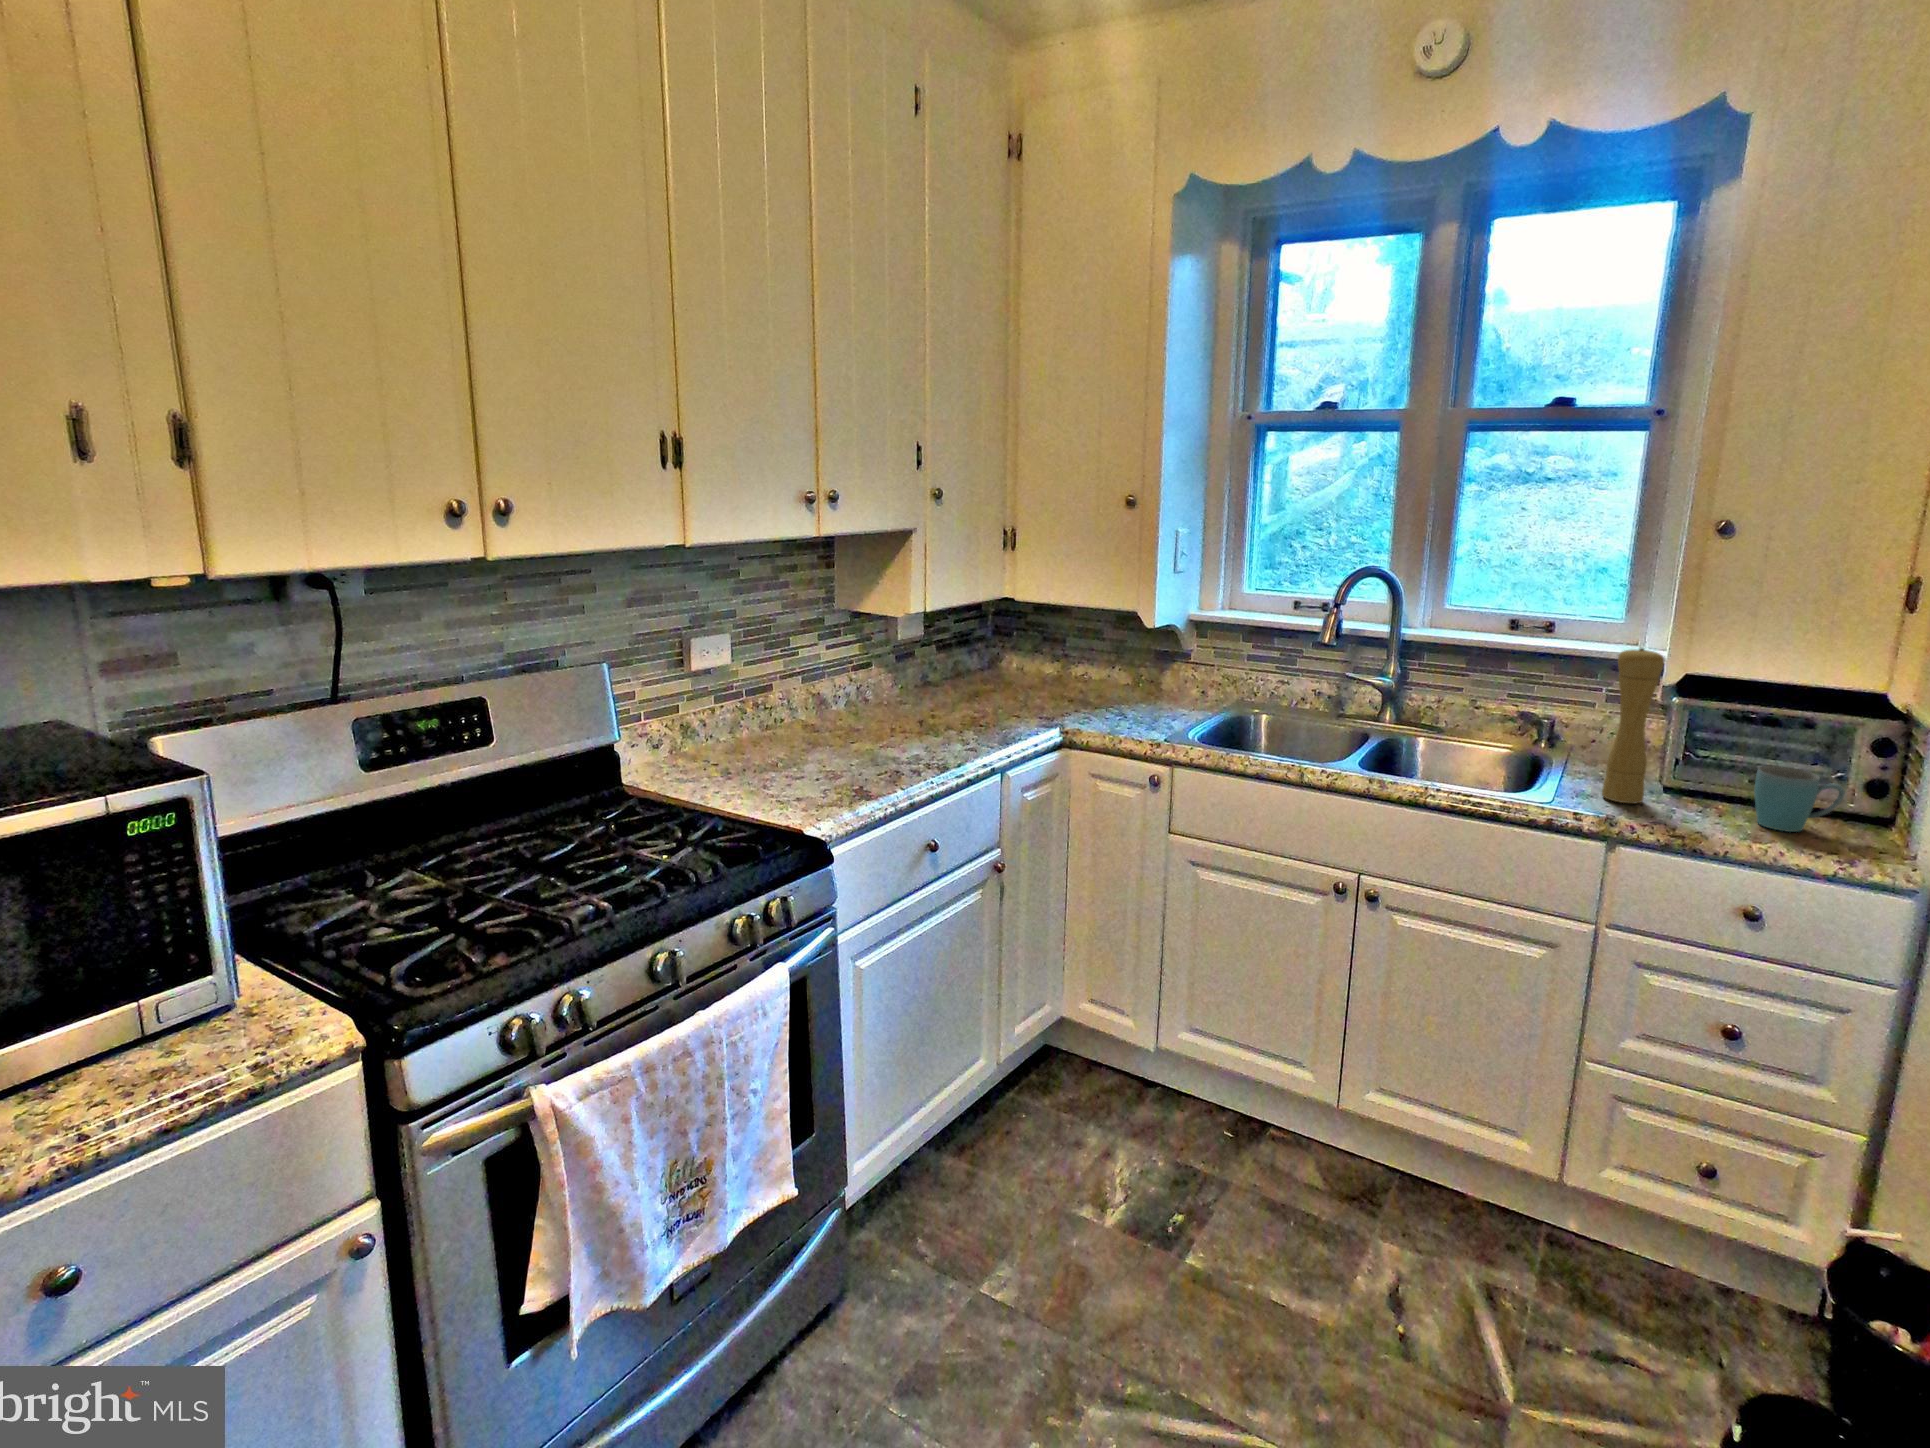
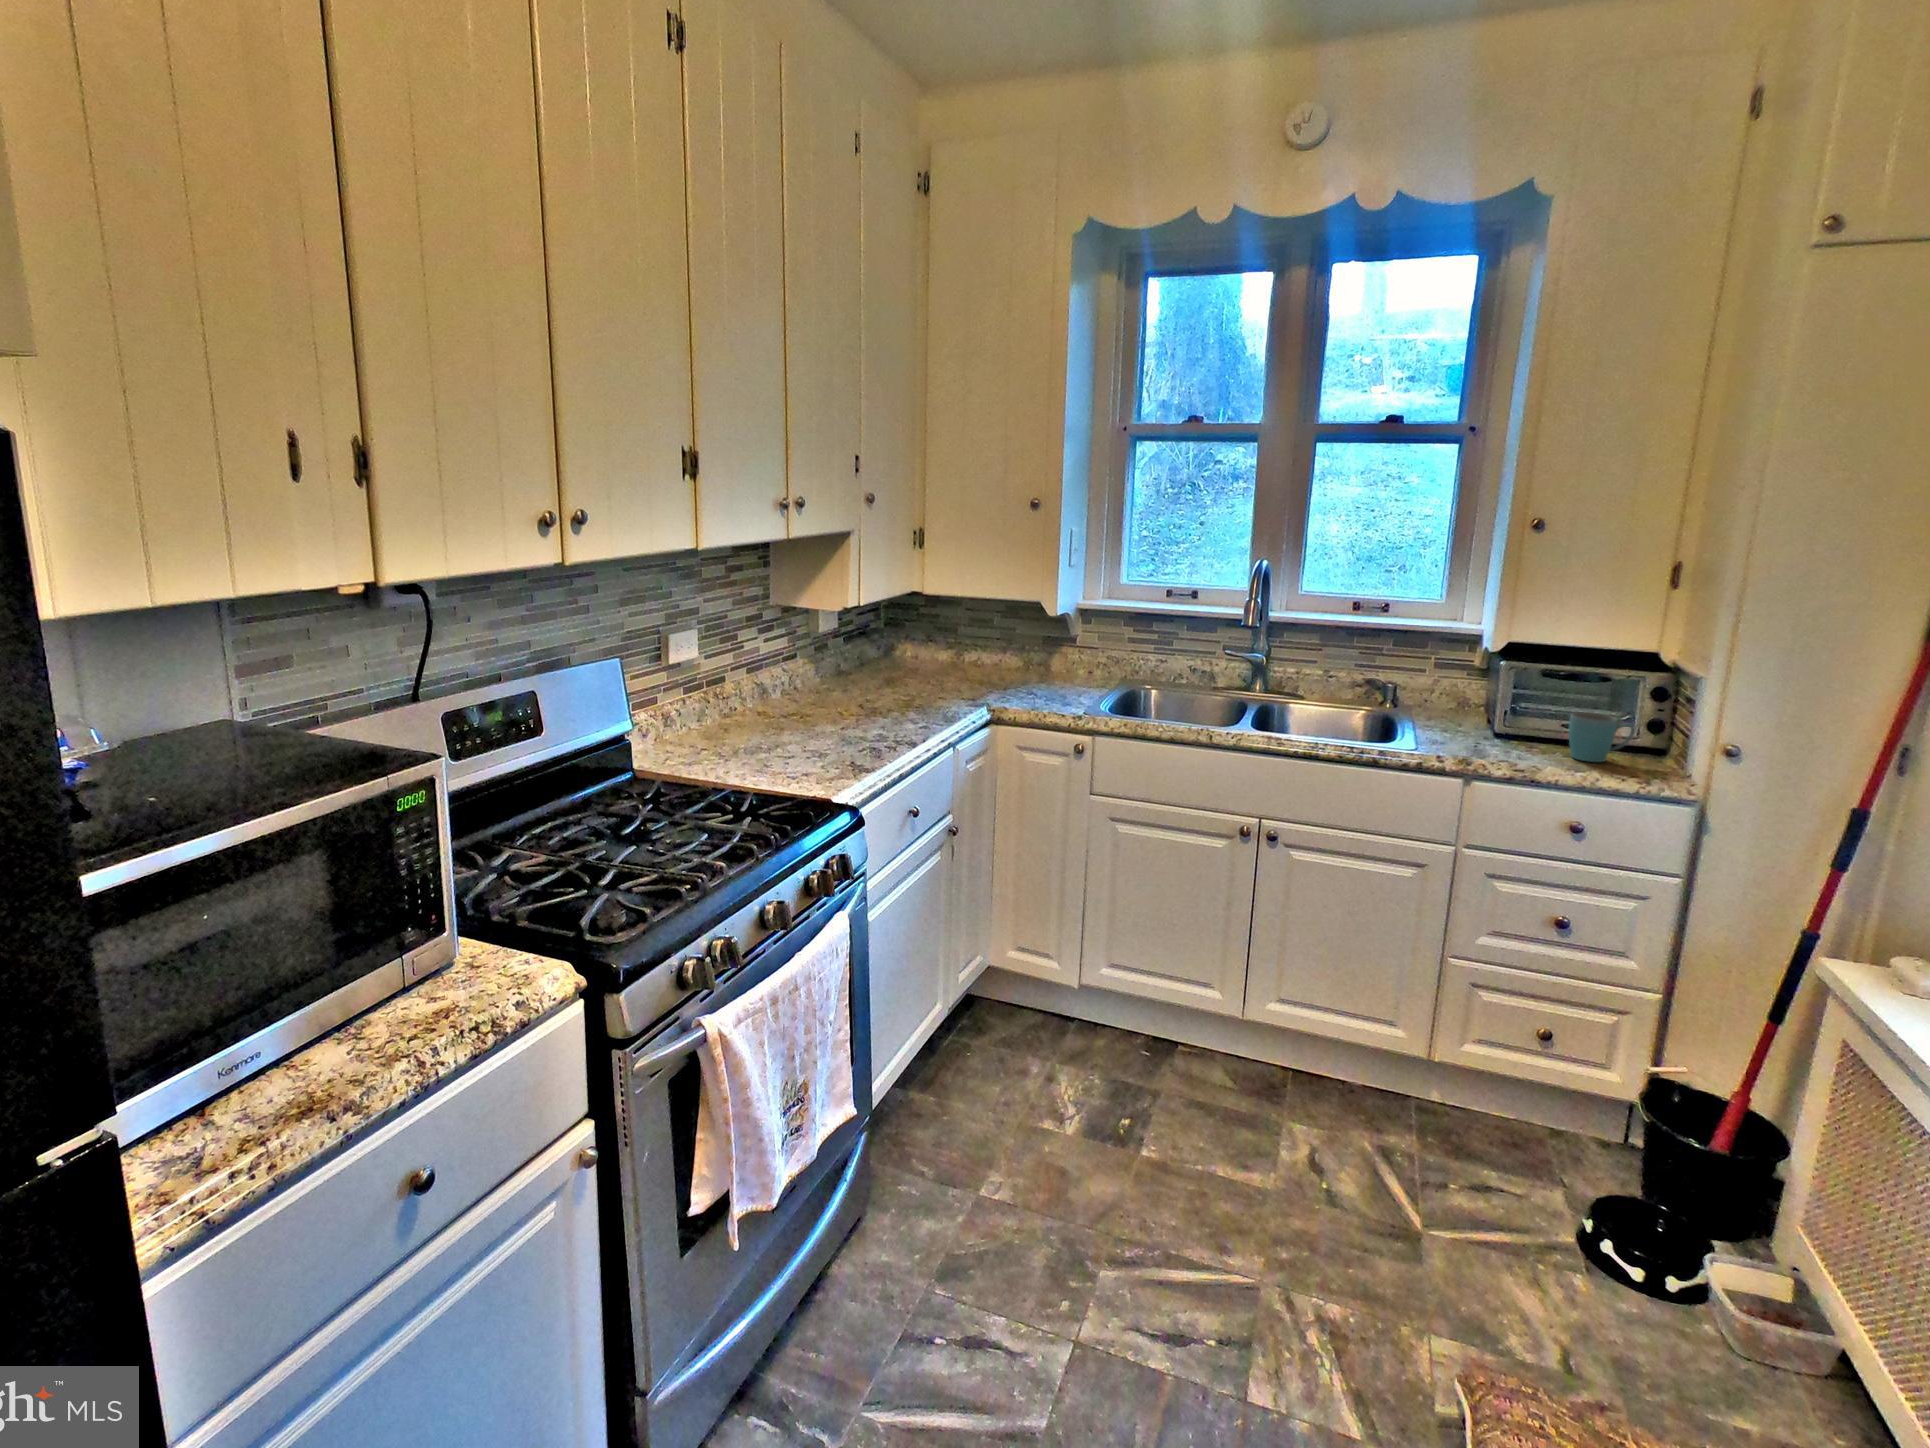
pepper mill: present [1602,647,1664,804] -> none [1450,621,1499,747]

